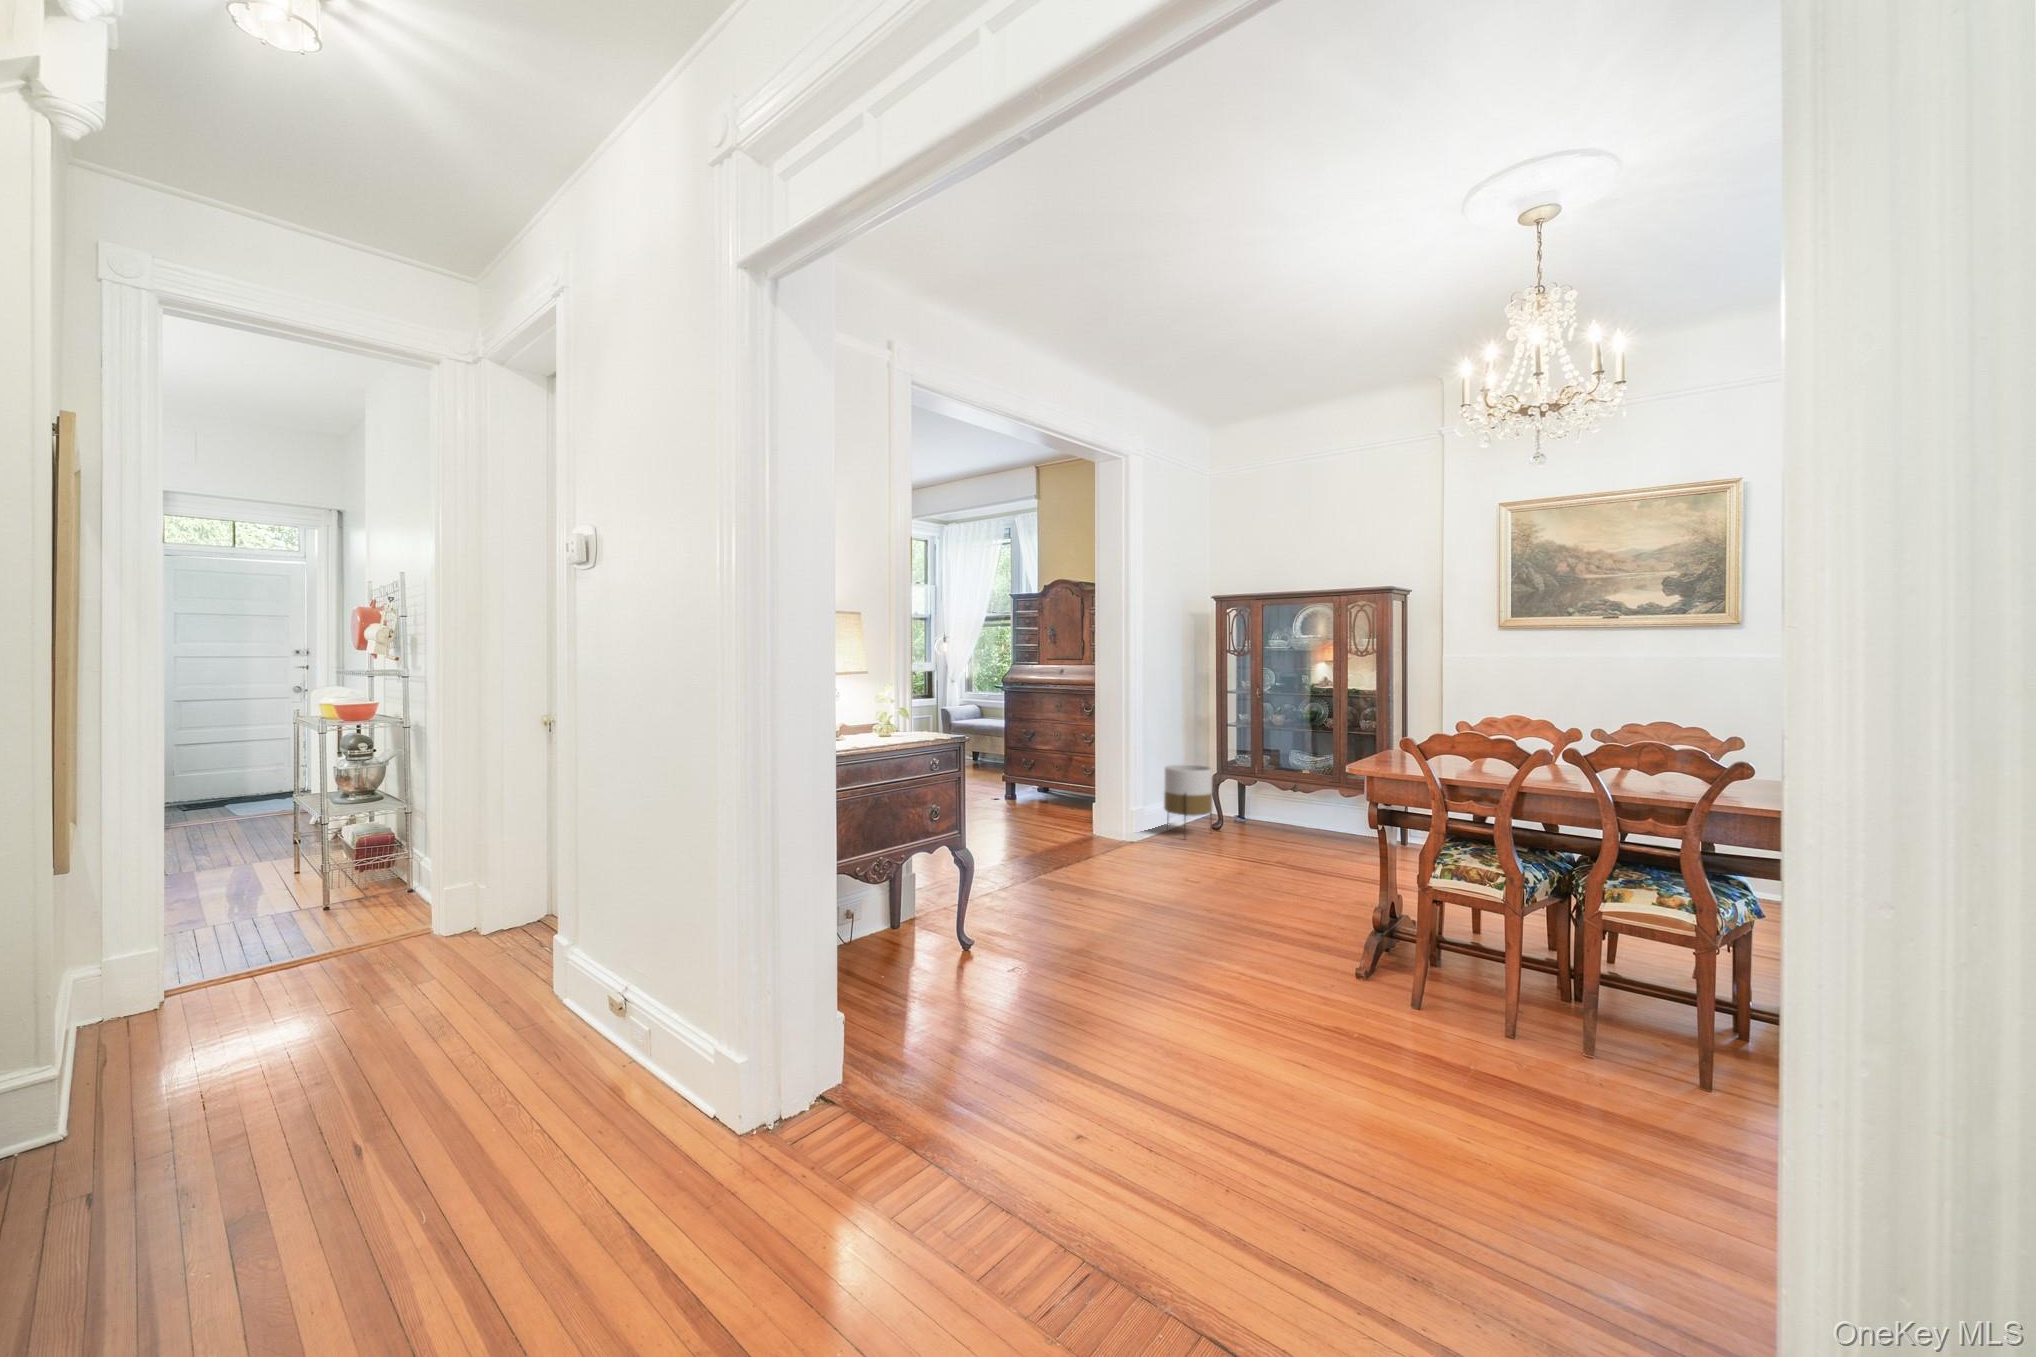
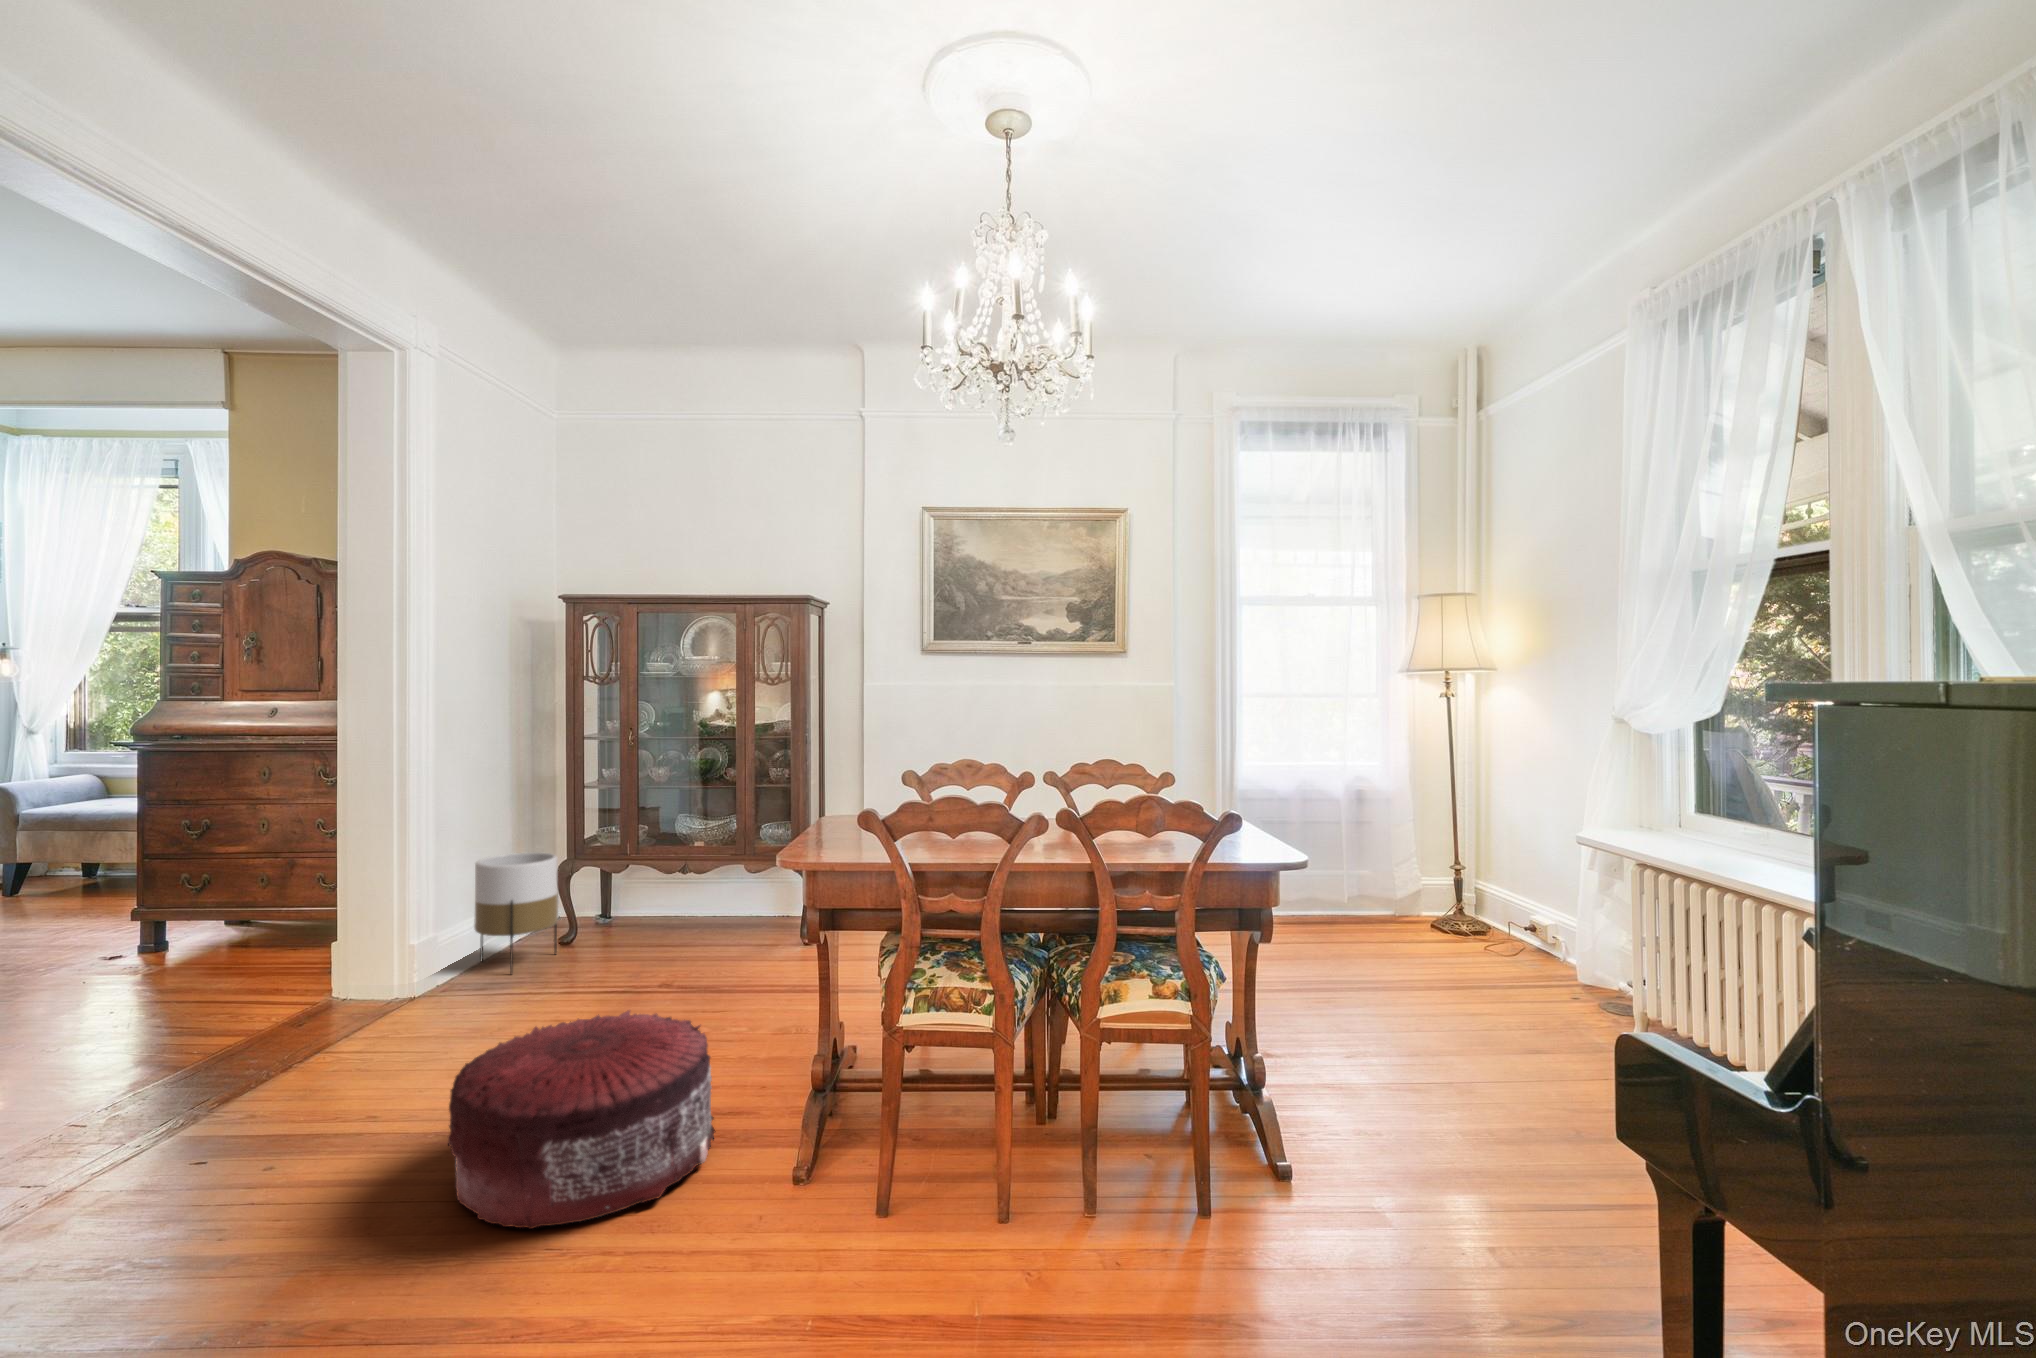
pouf: none [1153,855,1304,964] -> present [448,1010,716,1229]

